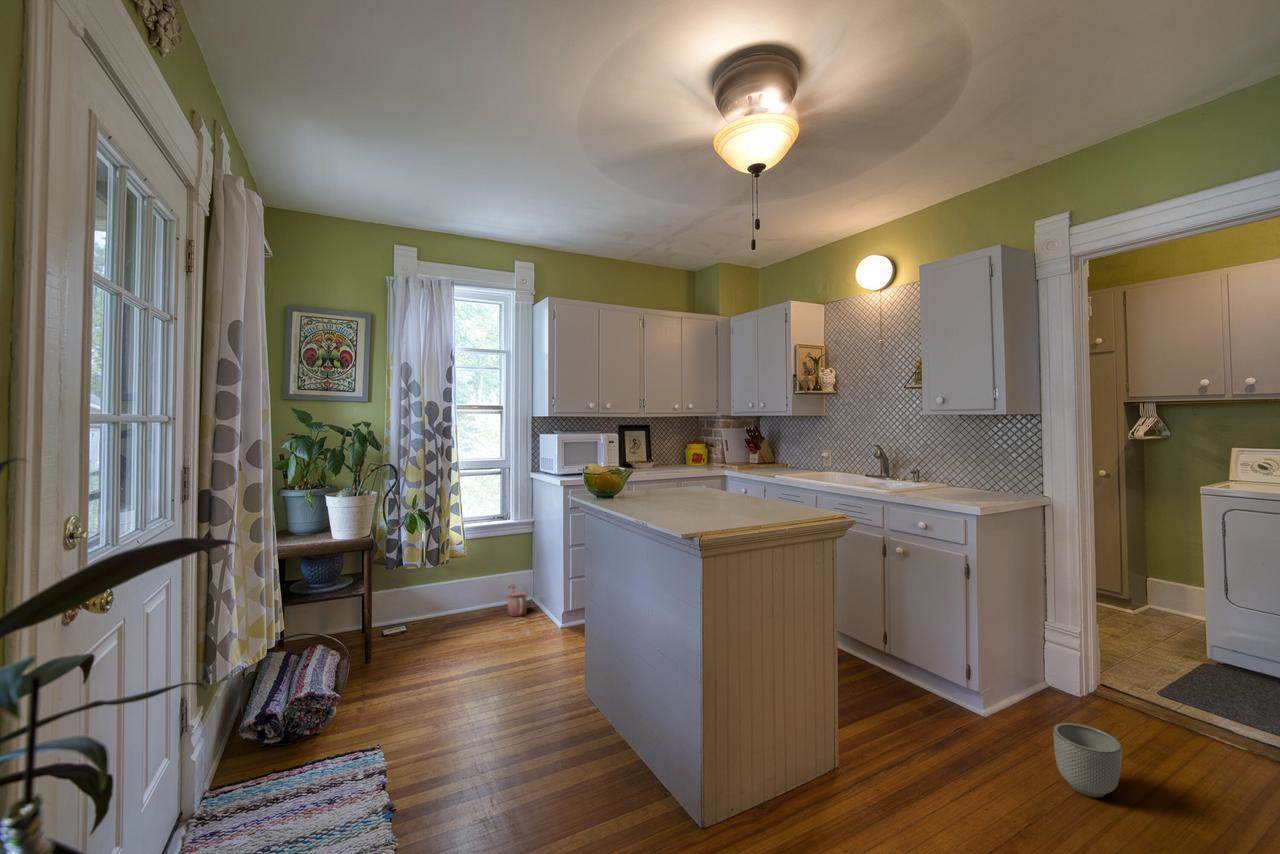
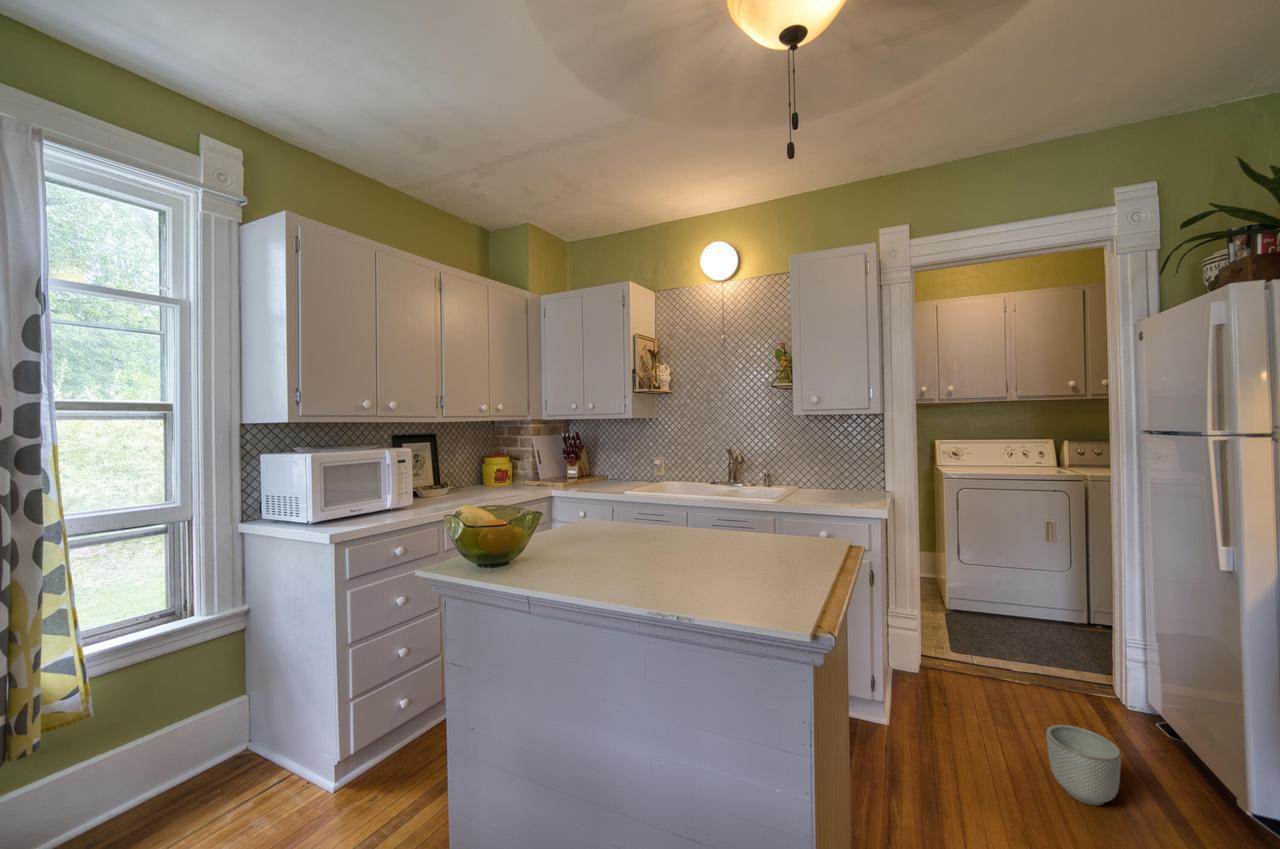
watering can: present [507,584,528,616] -> none [195,733,249,804]

